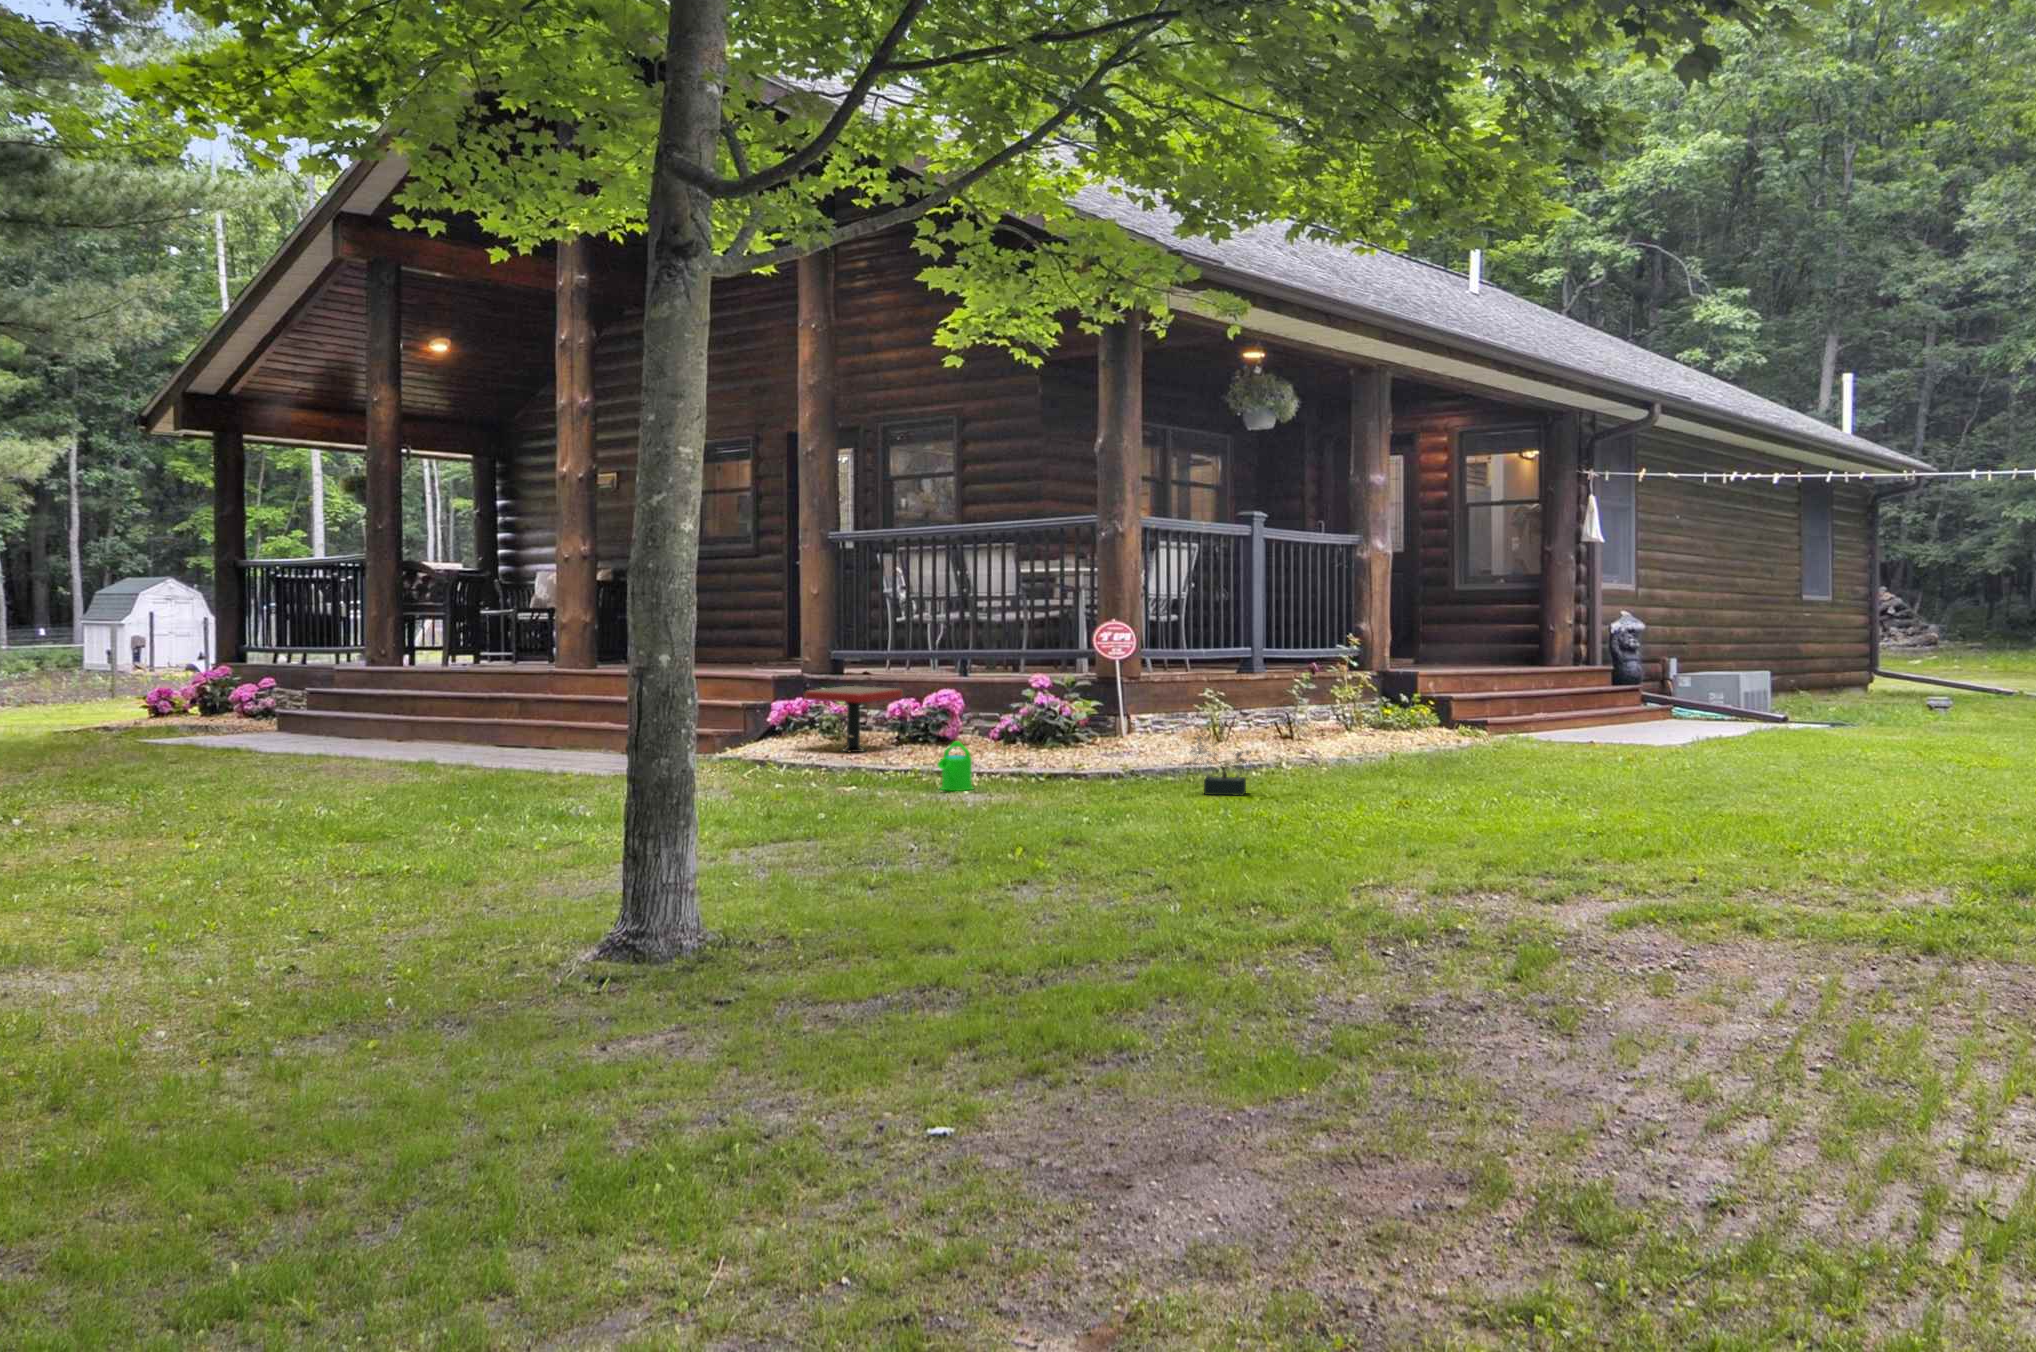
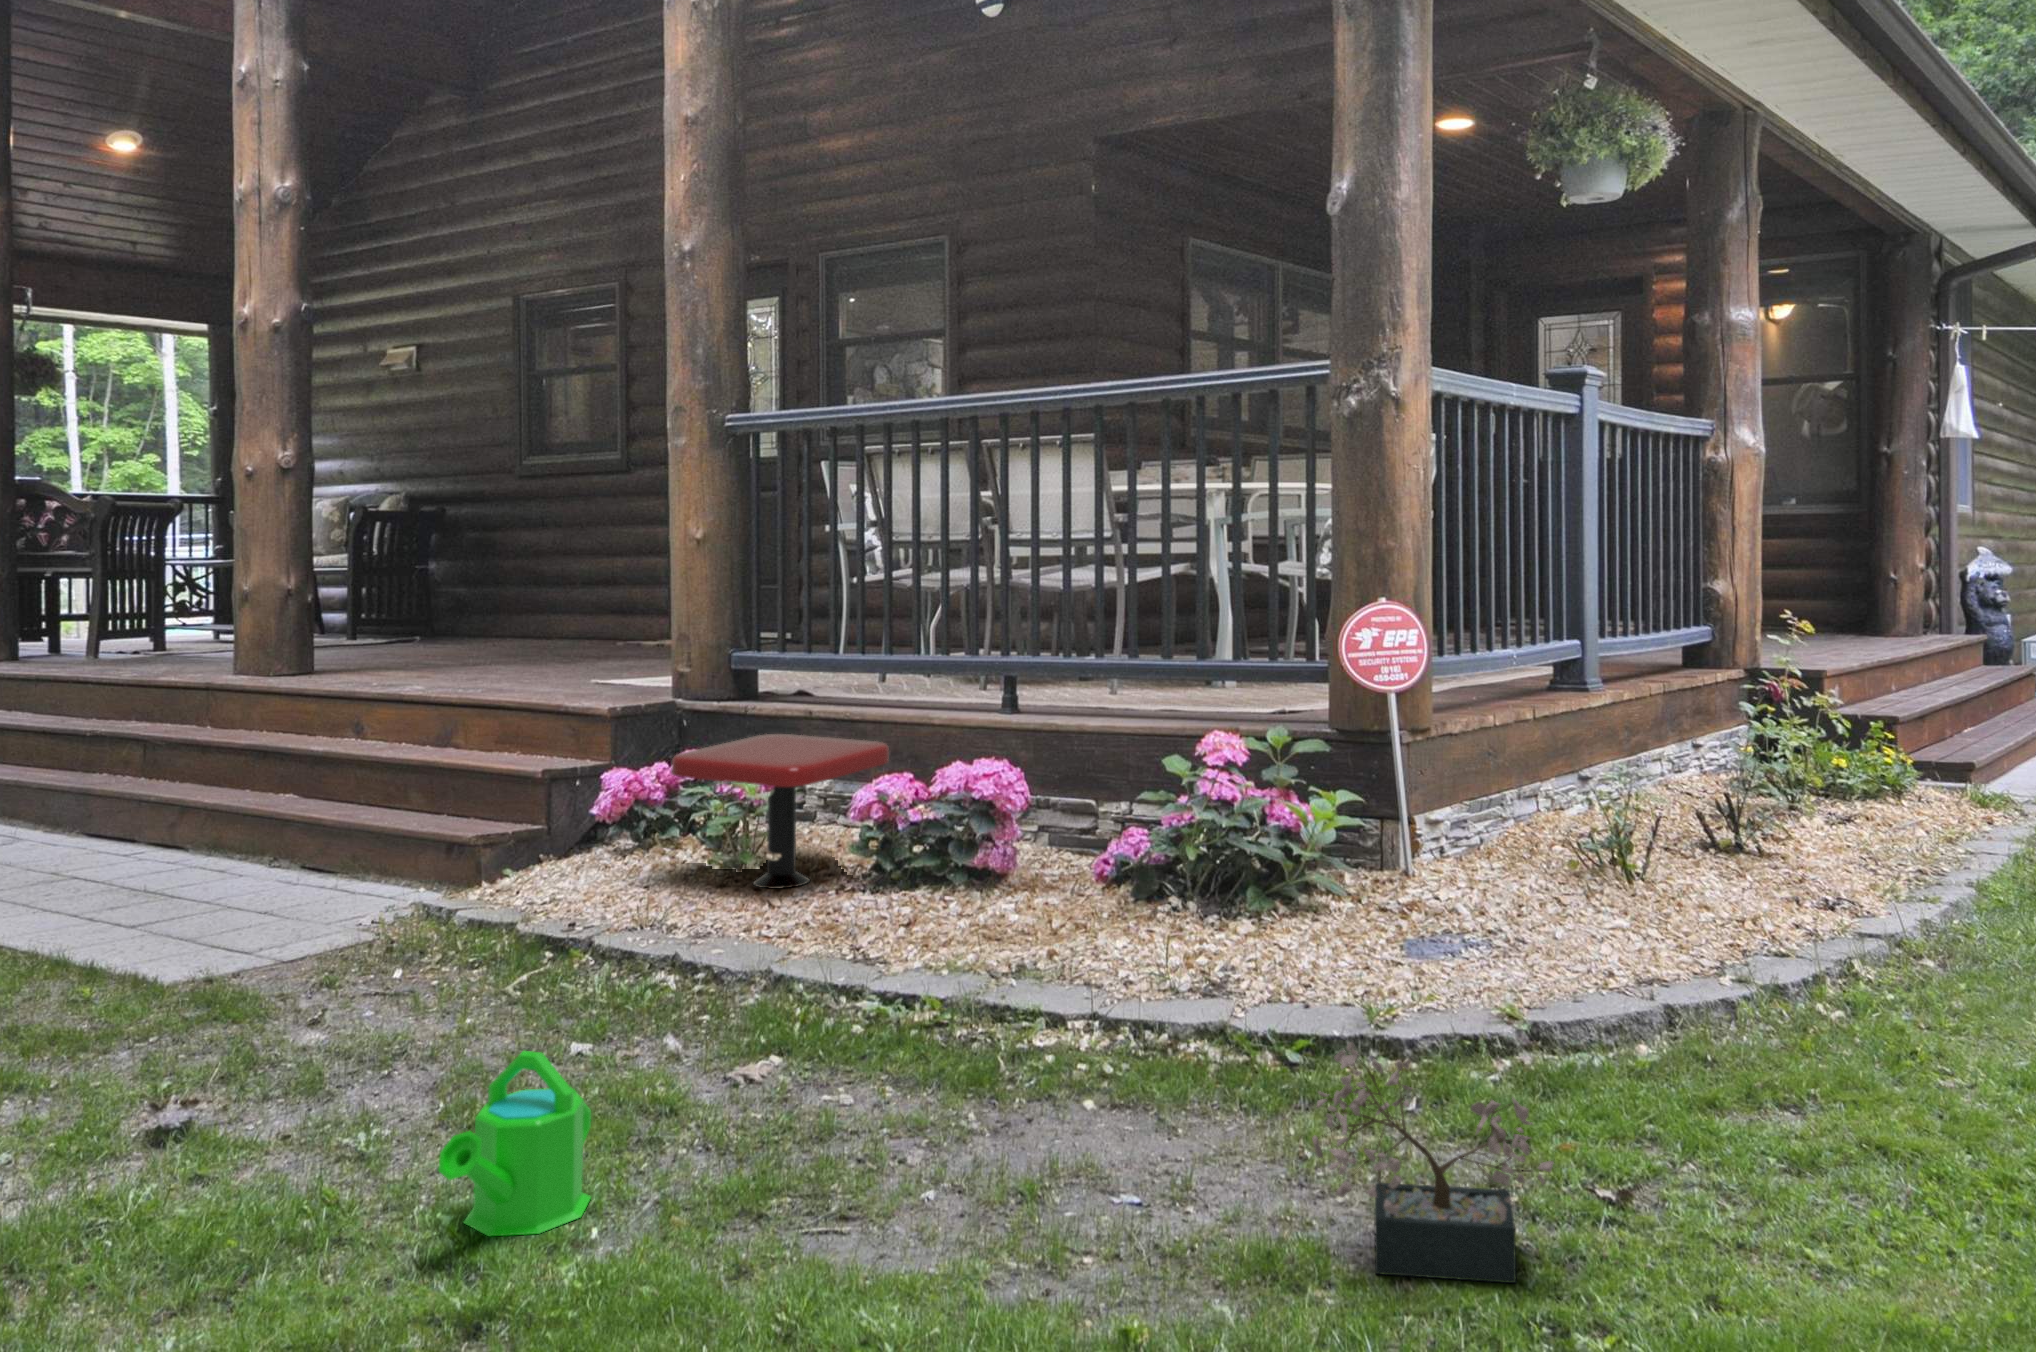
decorative plant: present [1190,737,1254,796] -> present [1312,1042,1553,1283]
watering can: present [938,741,973,791] -> present [438,1051,591,1236]

